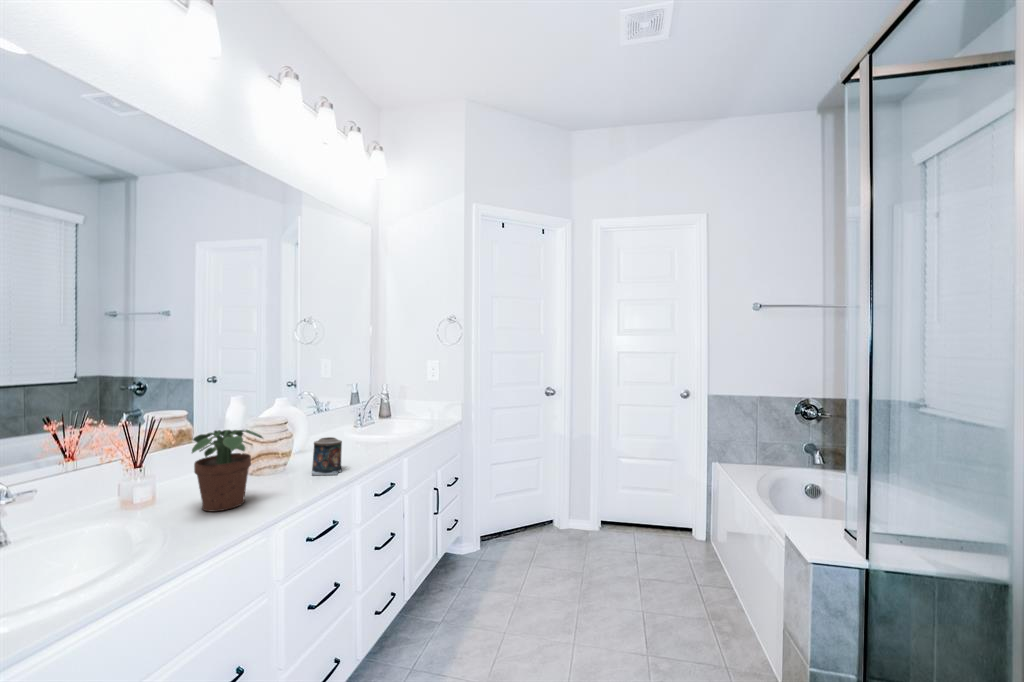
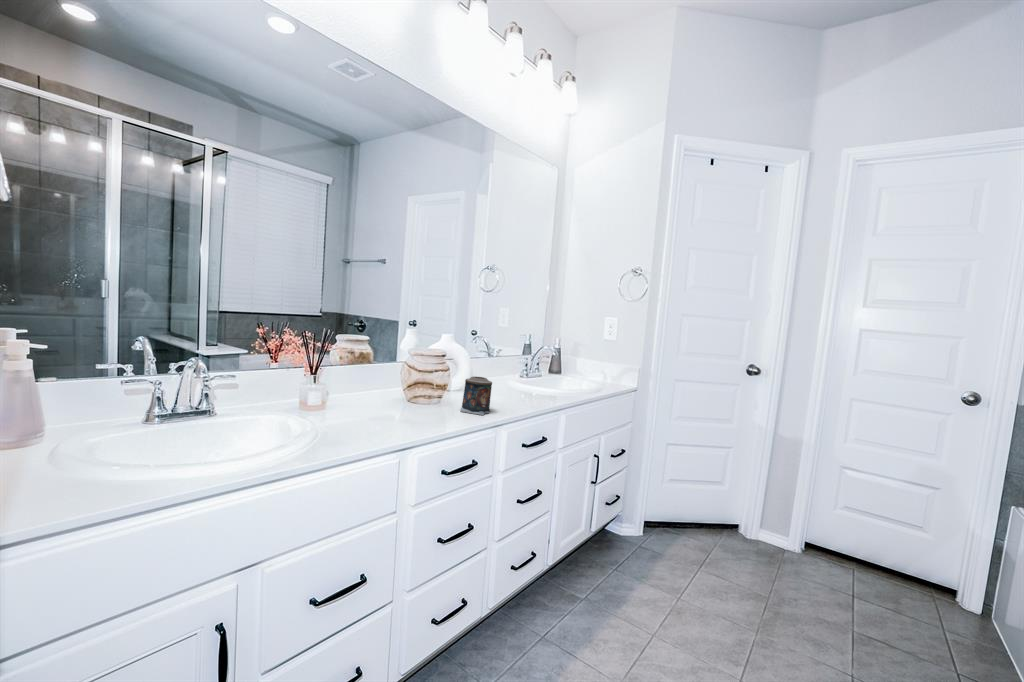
potted plant: present [192,430,263,512] -> none [349,351,414,425]

